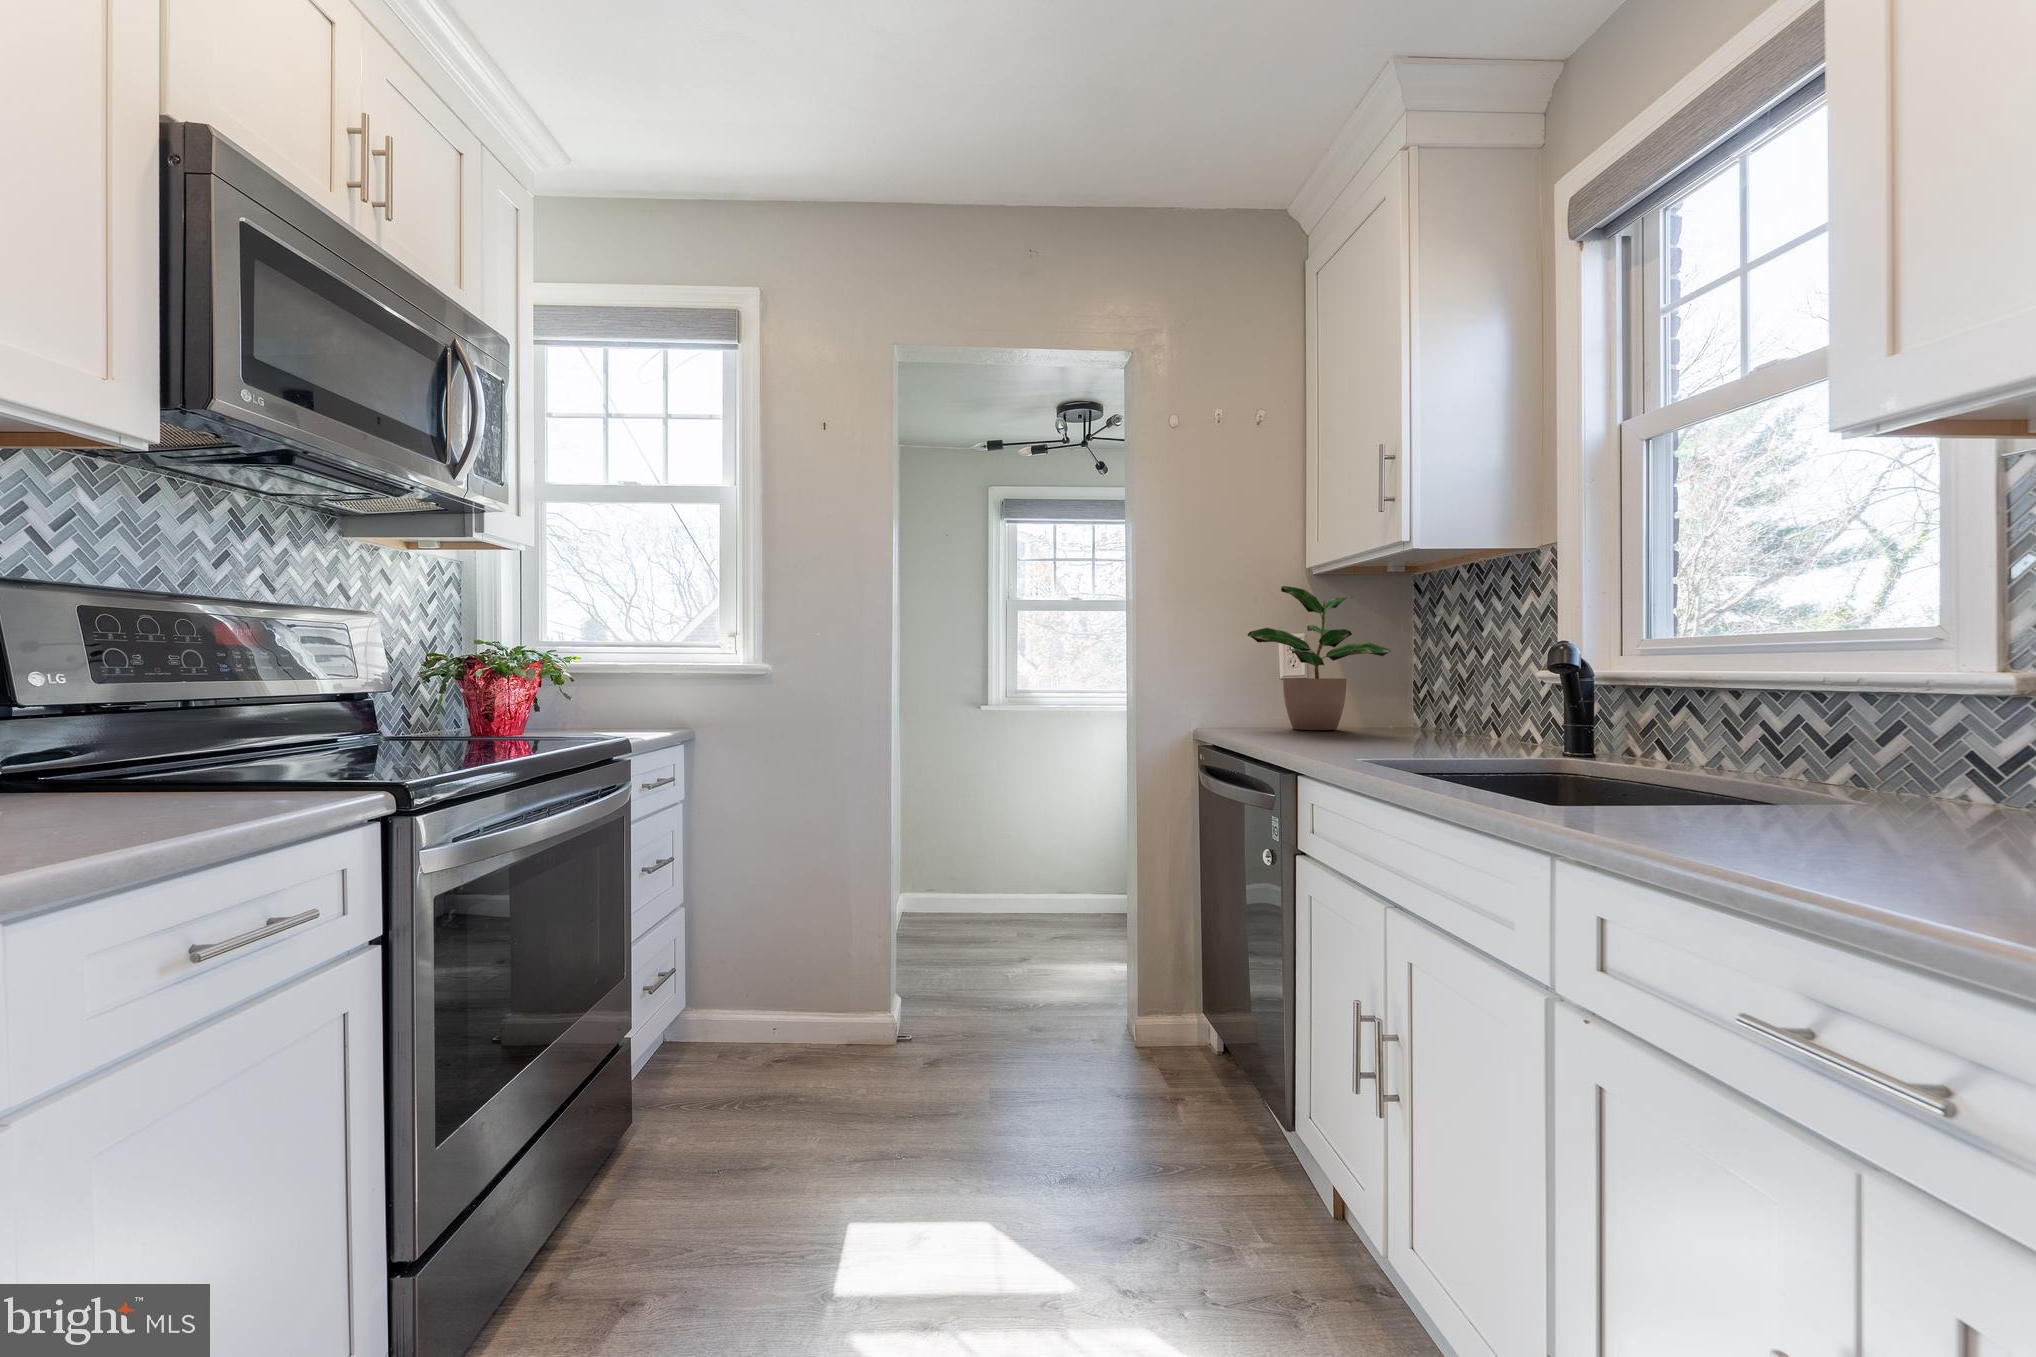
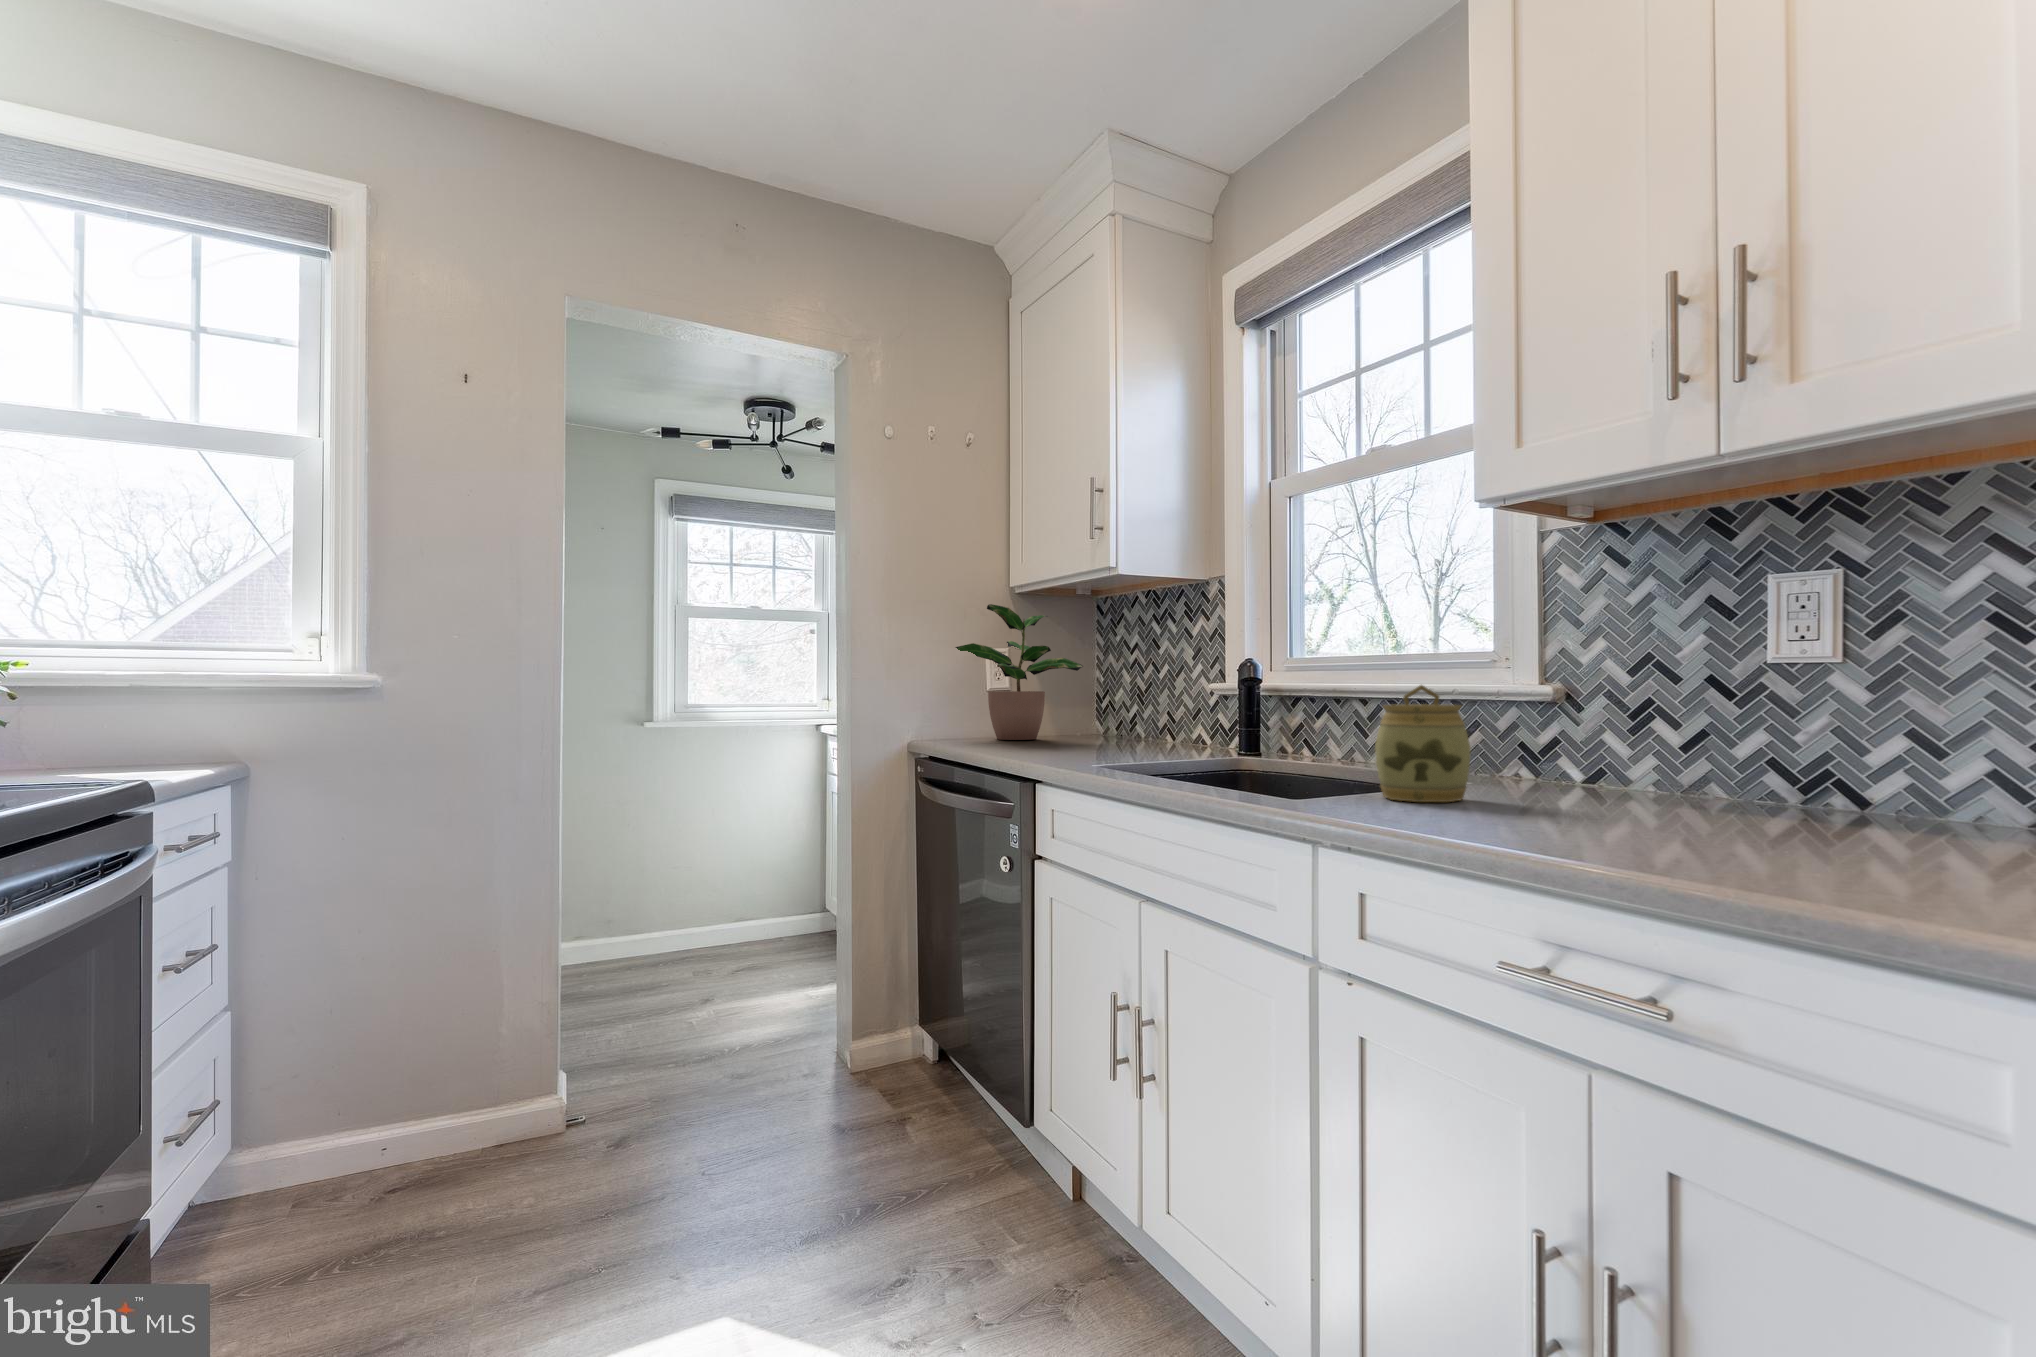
jar: none [1708,670,1861,833] -> present [1375,685,1471,802]

